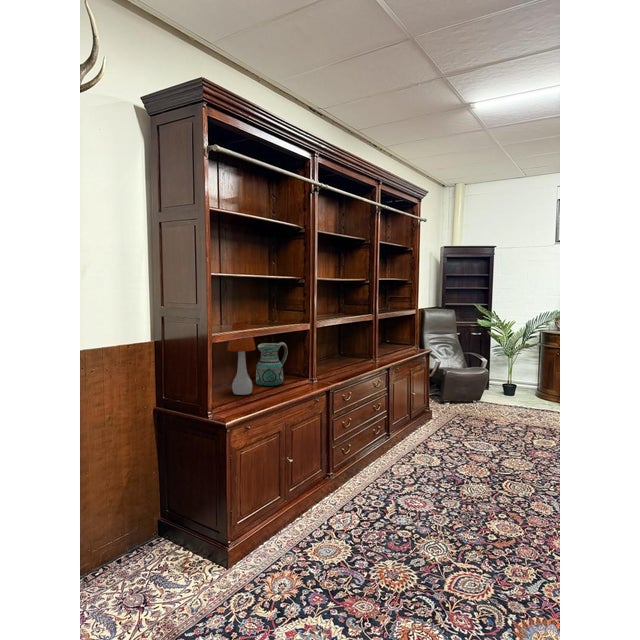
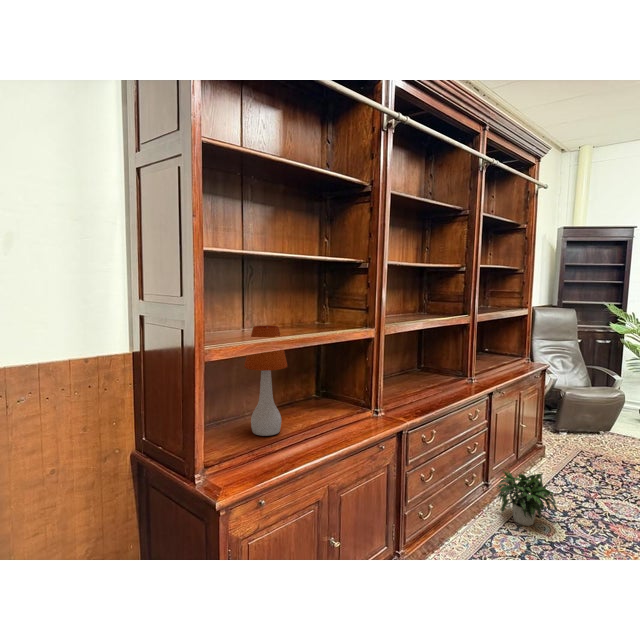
ceramic pitcher: present [256,342,288,386] -> none [293,354,341,419]
potted plant: none [381,421,434,458] -> present [487,471,557,526]

